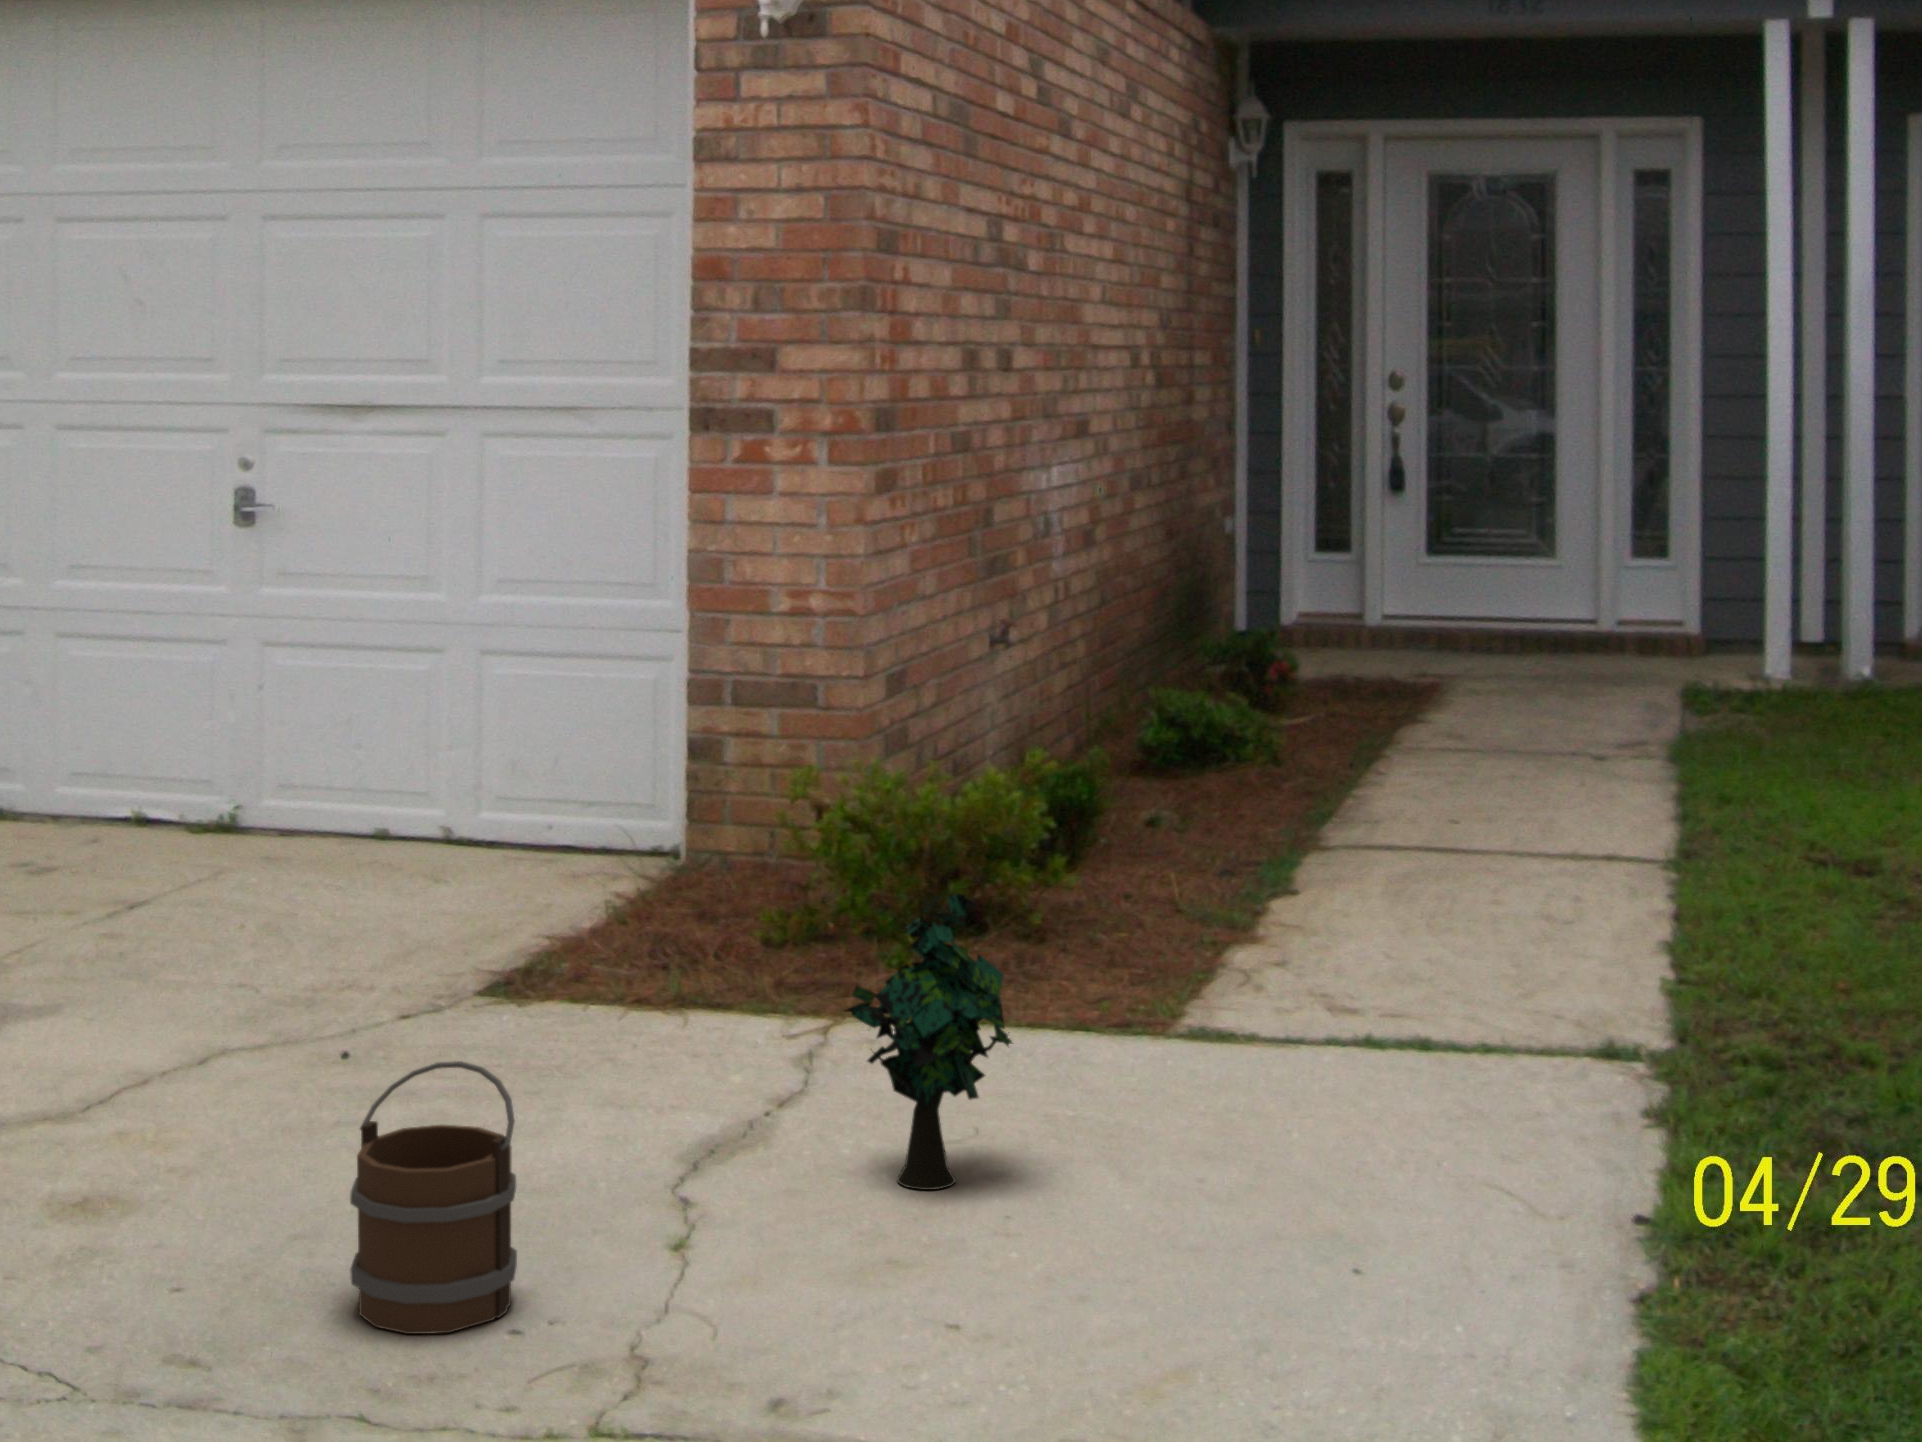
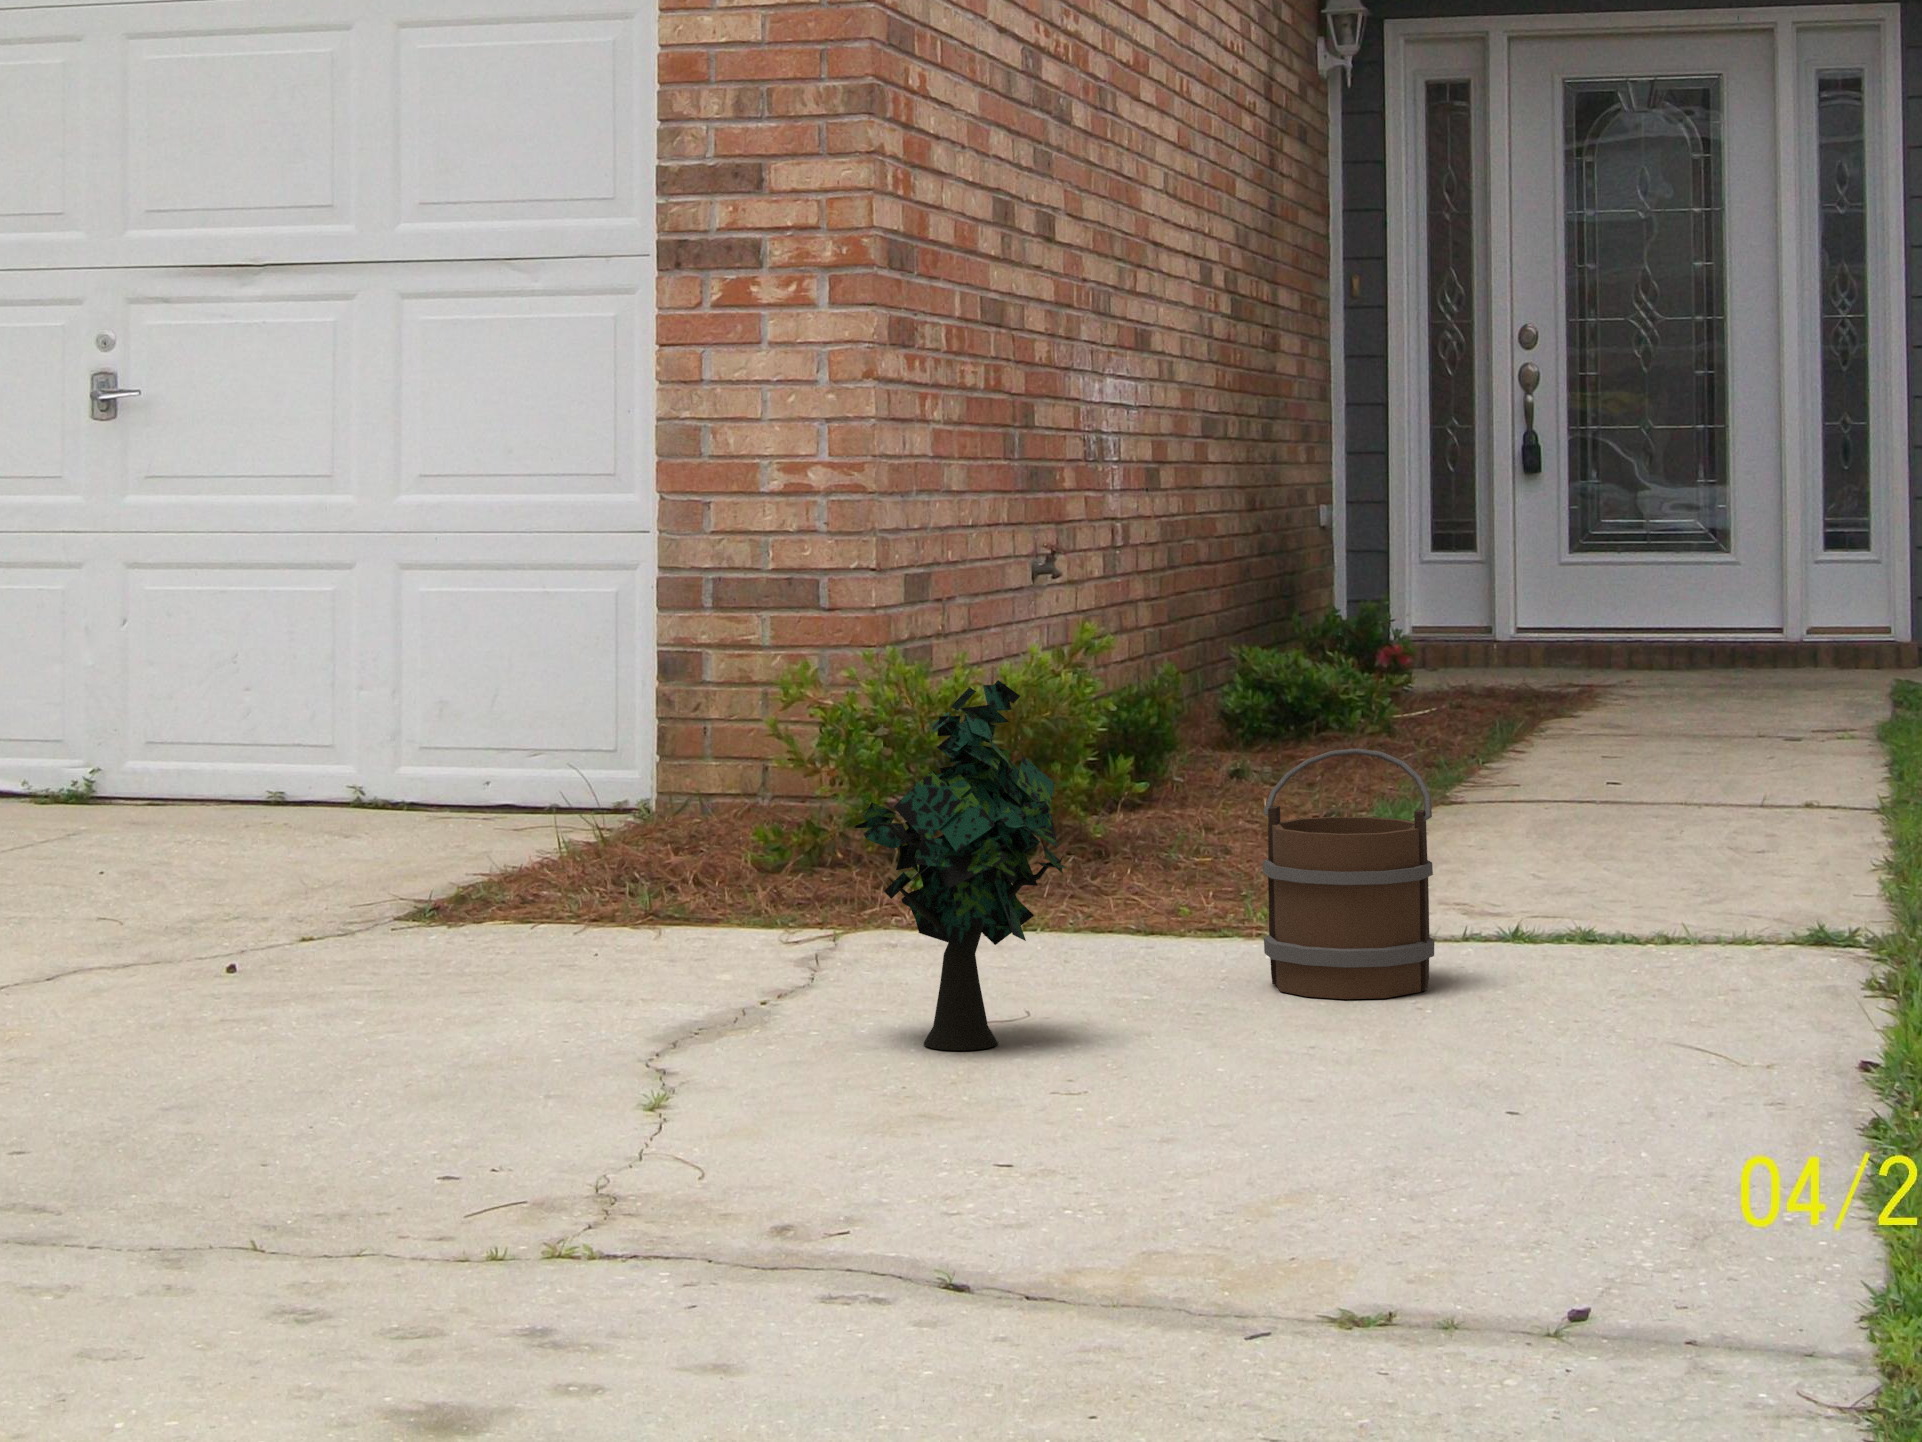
bucket: present [350,1061,517,1334] -> present [1263,748,1434,999]

